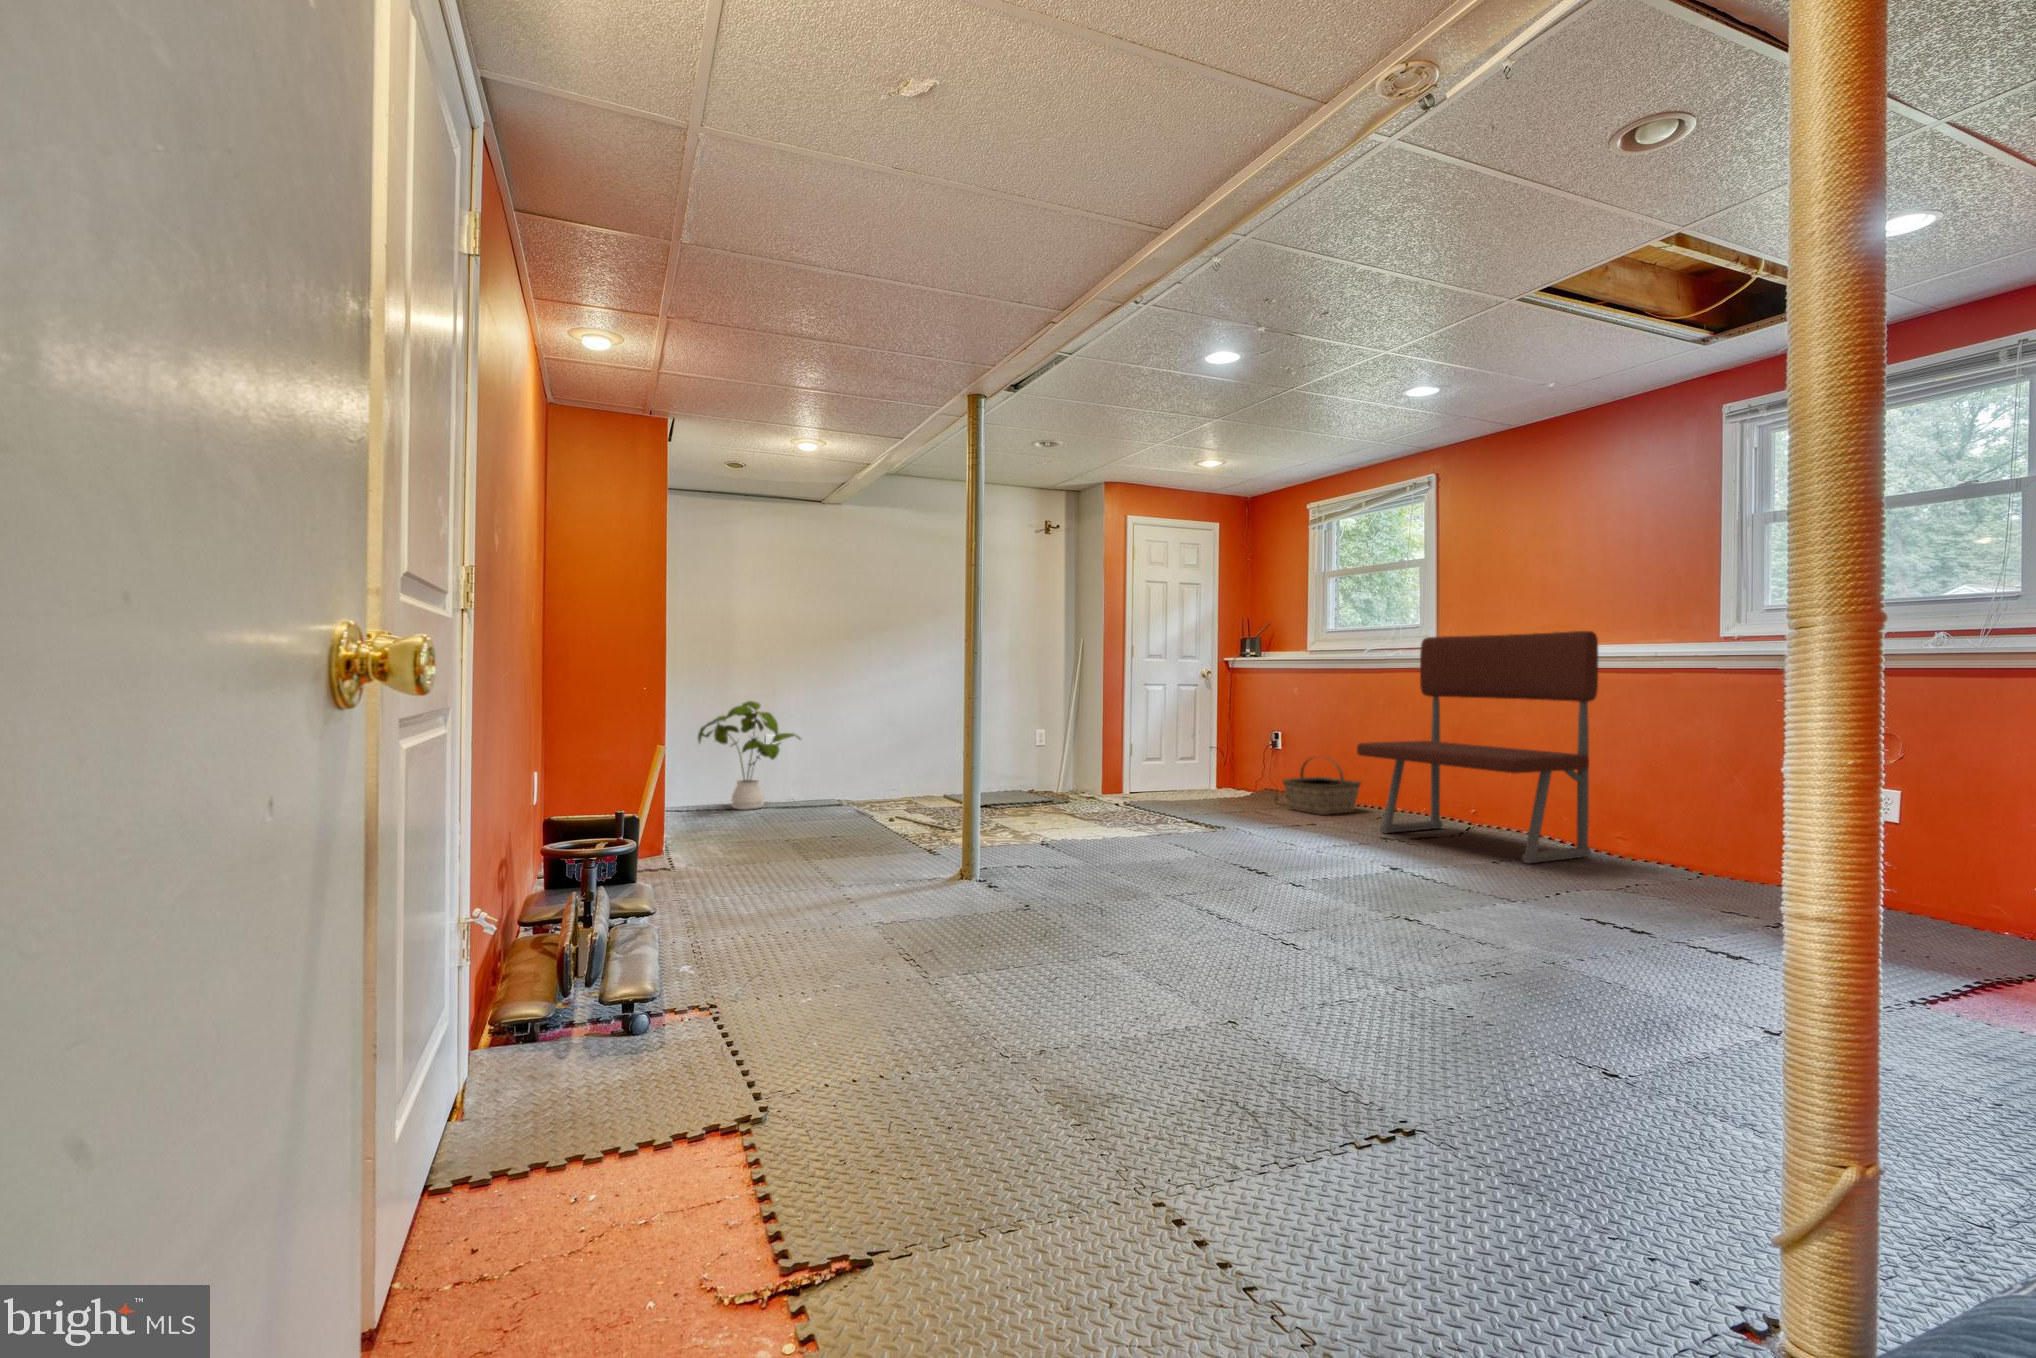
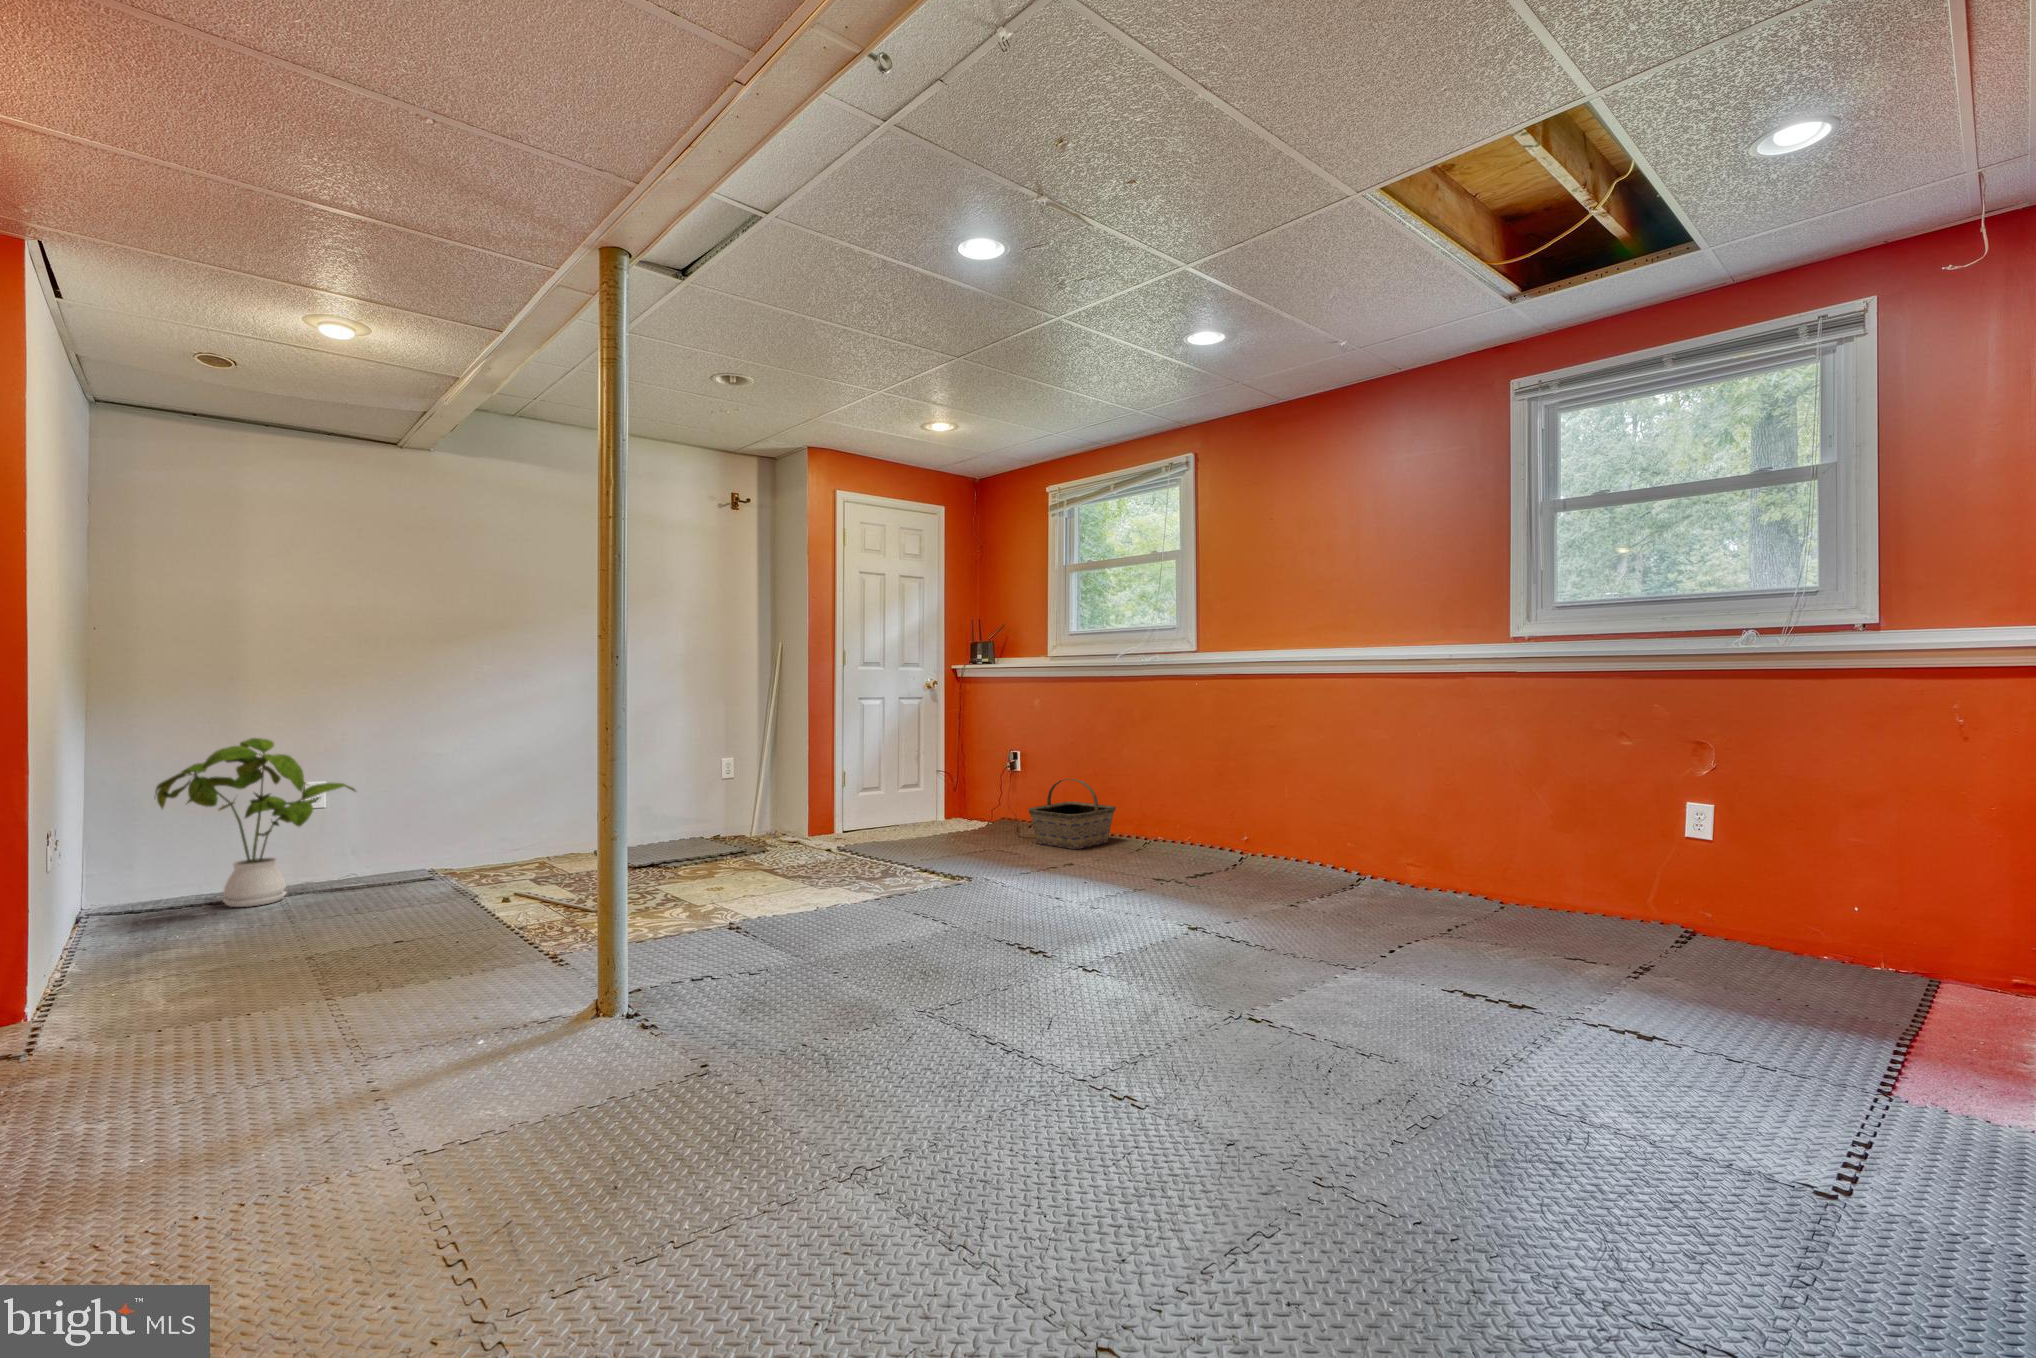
bench: present [1357,631,1598,863] -> none [1123,631,1383,903]

